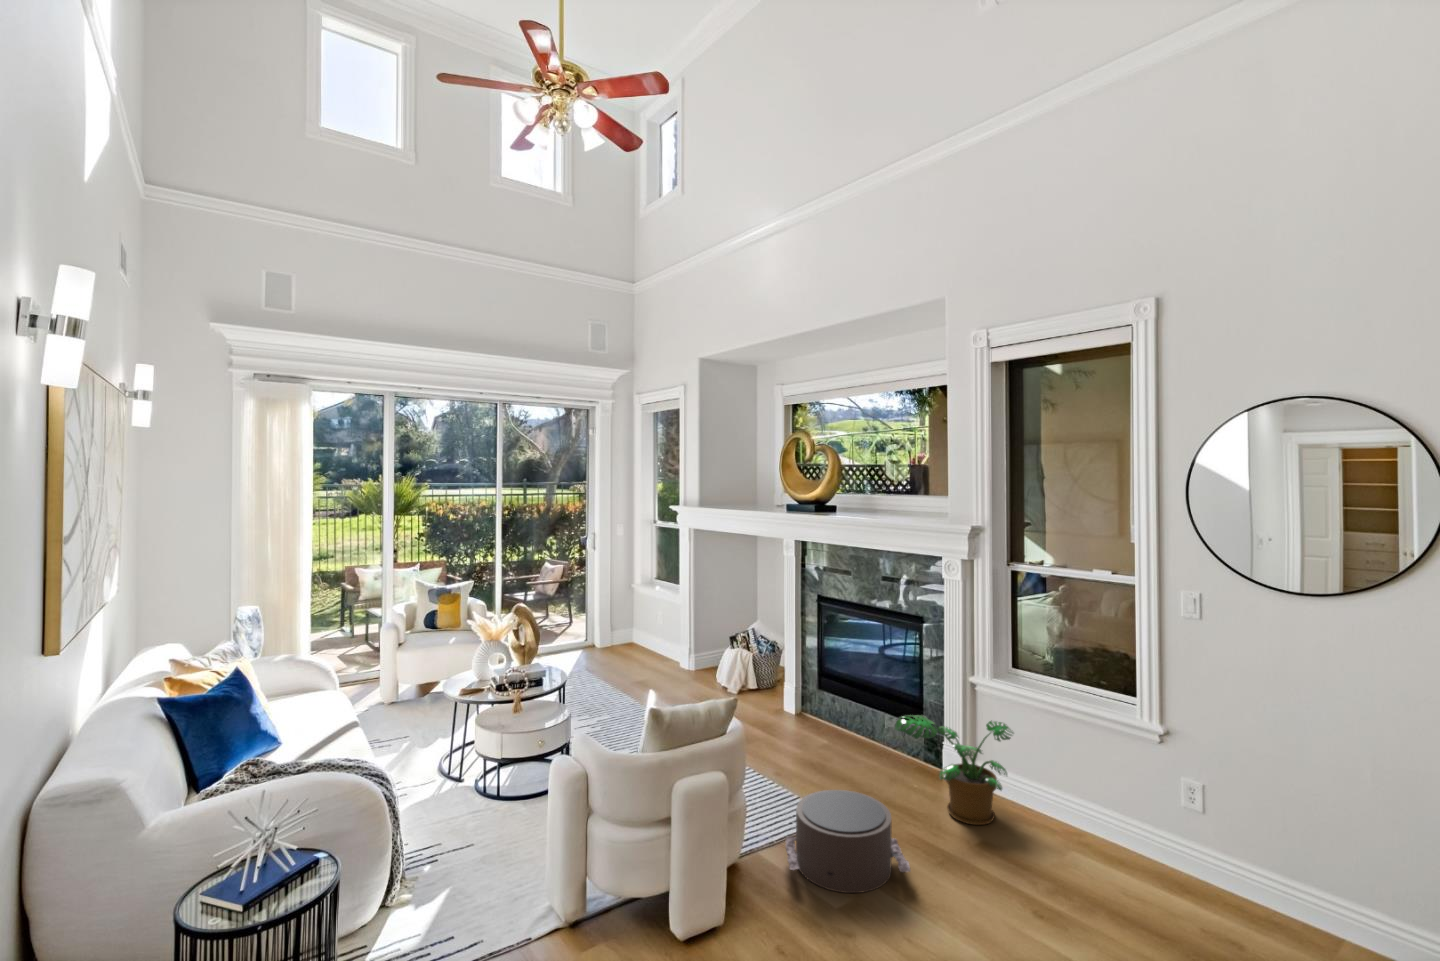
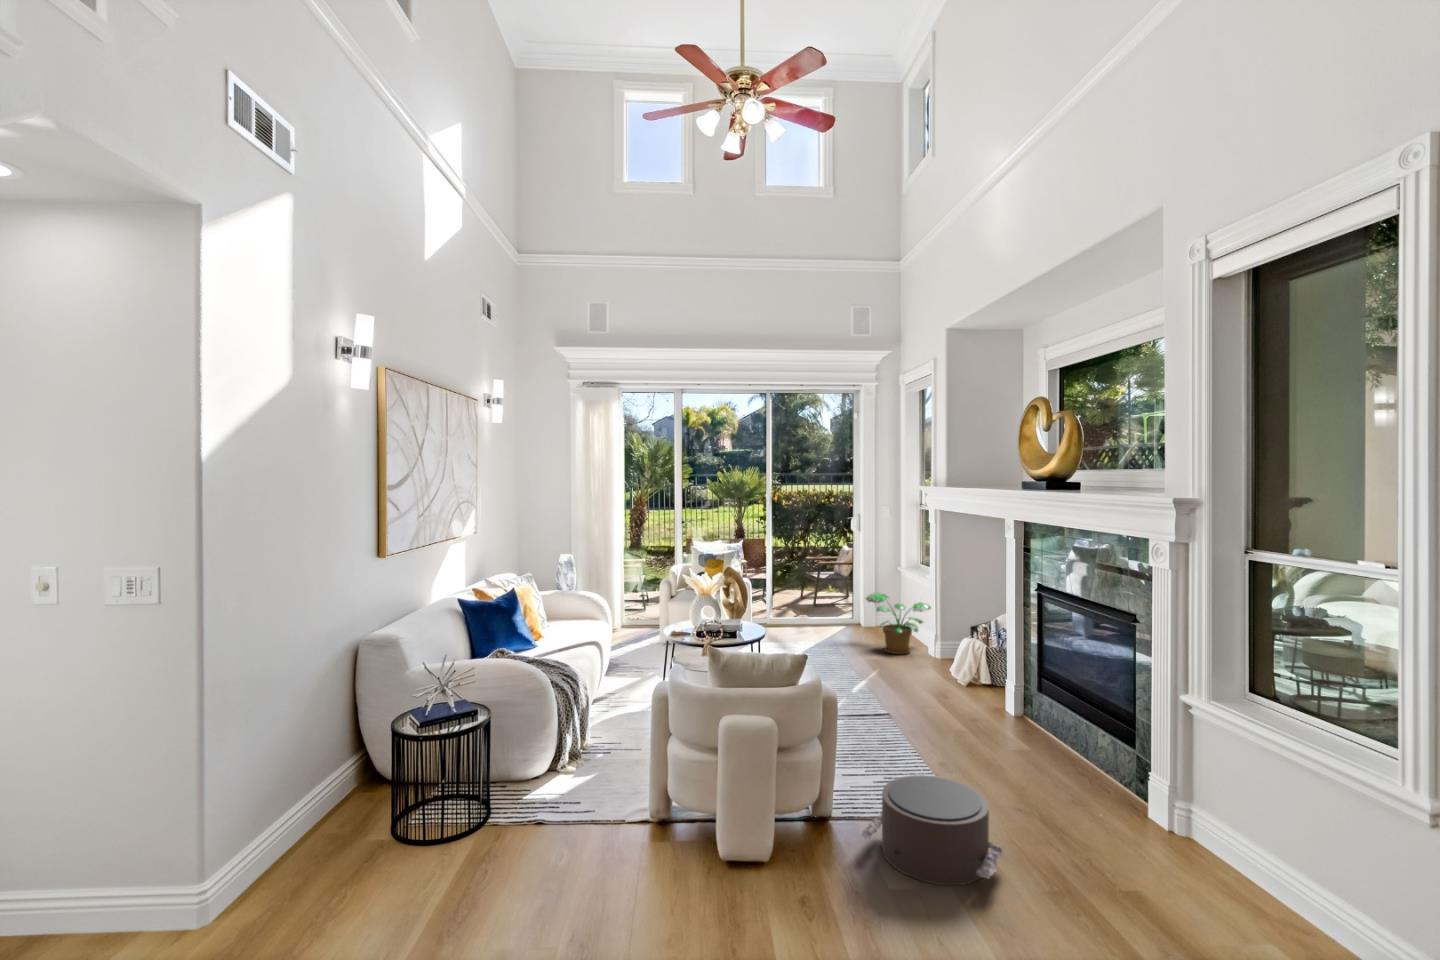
potted plant: present [895,715,1013,825] -> present [866,593,931,654]

